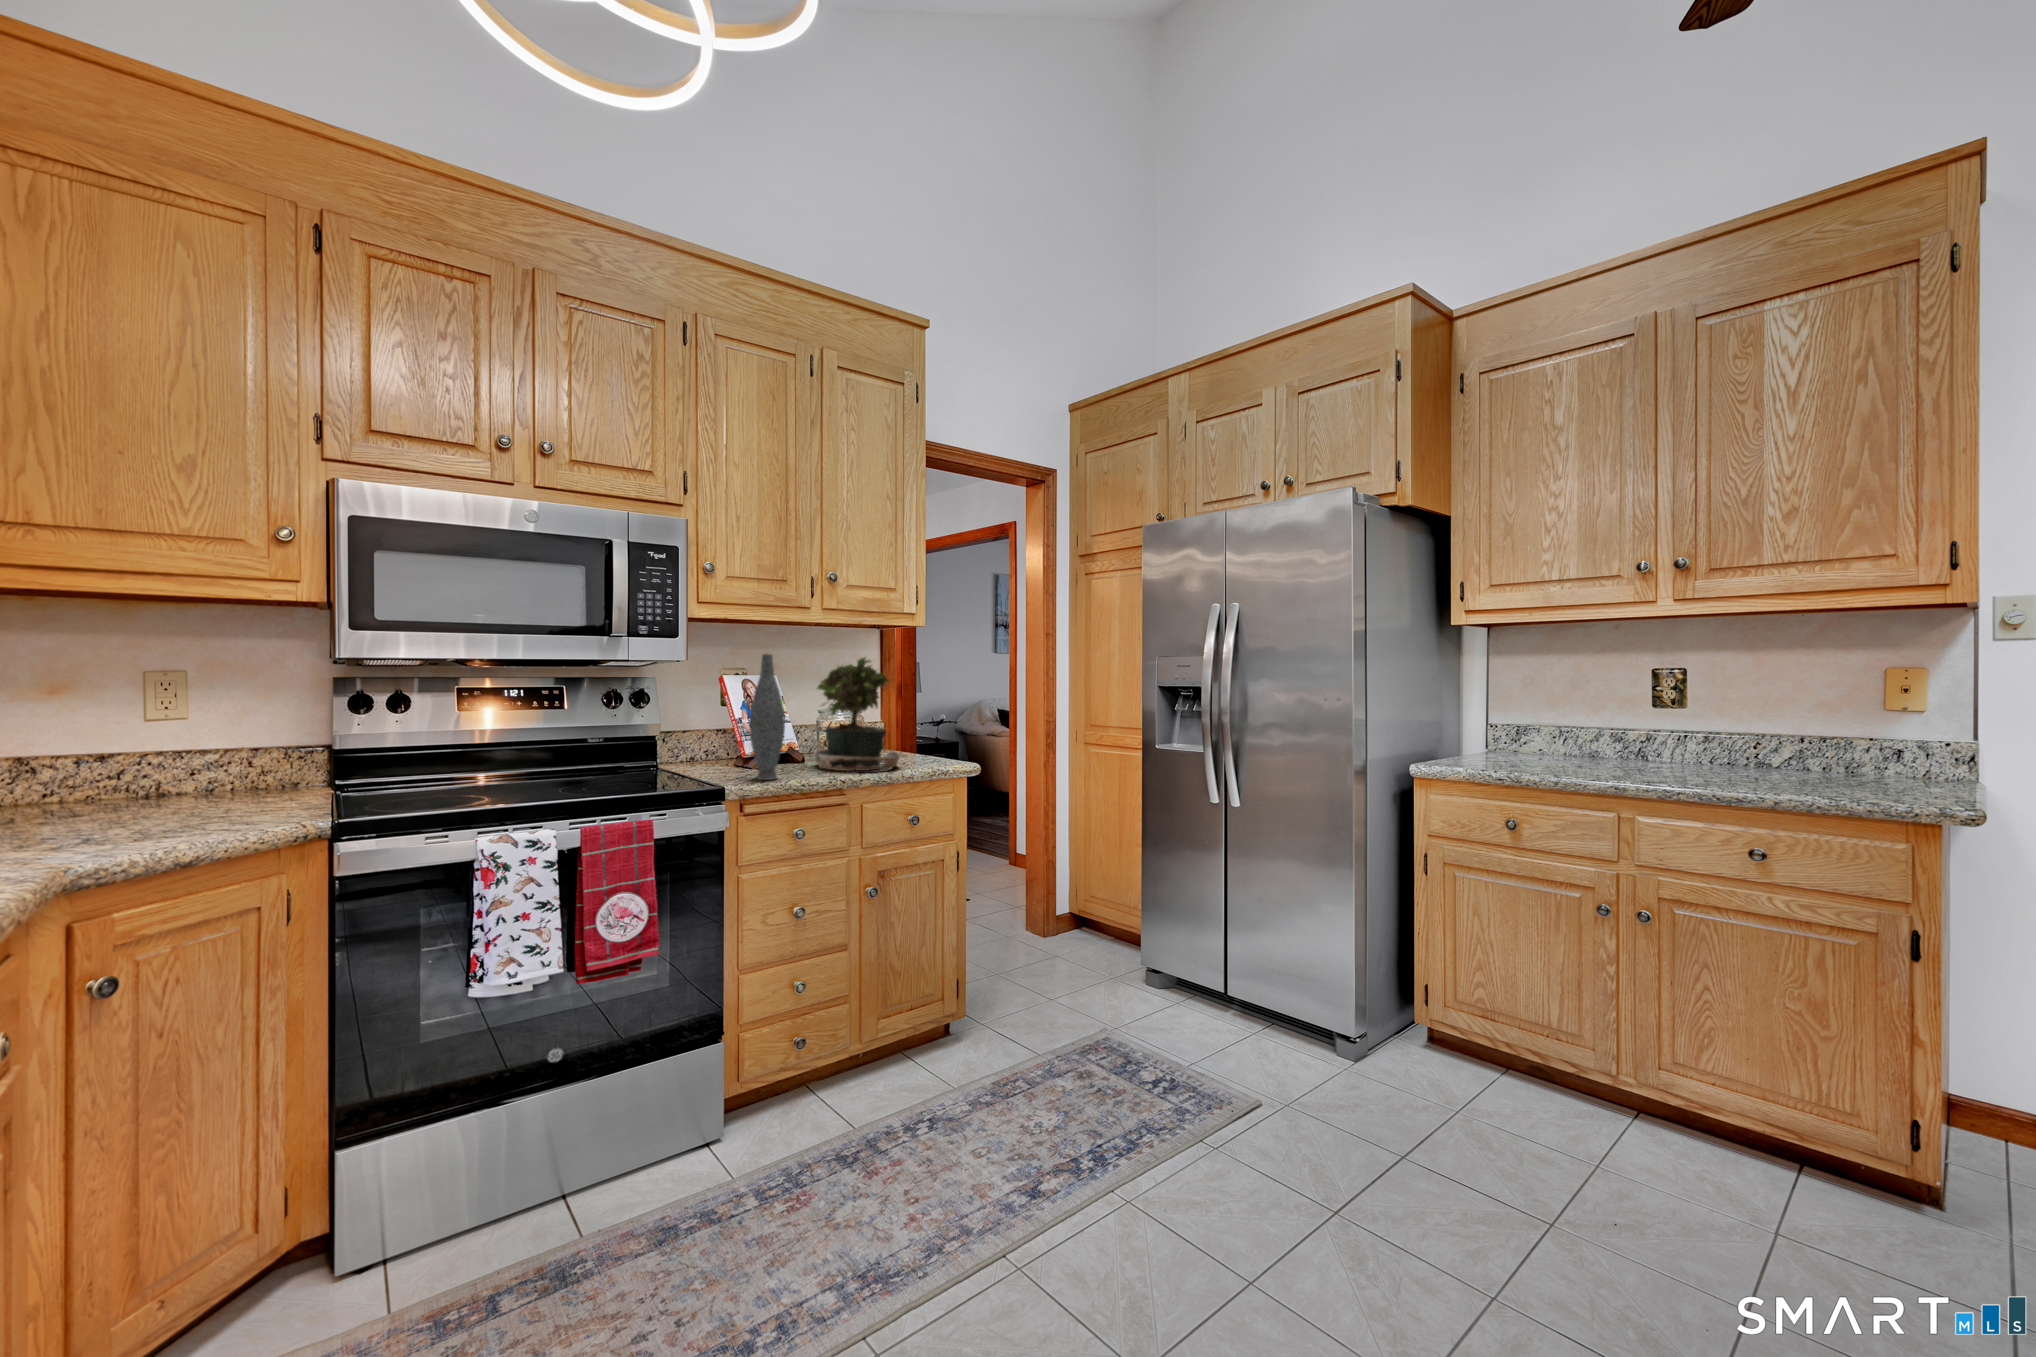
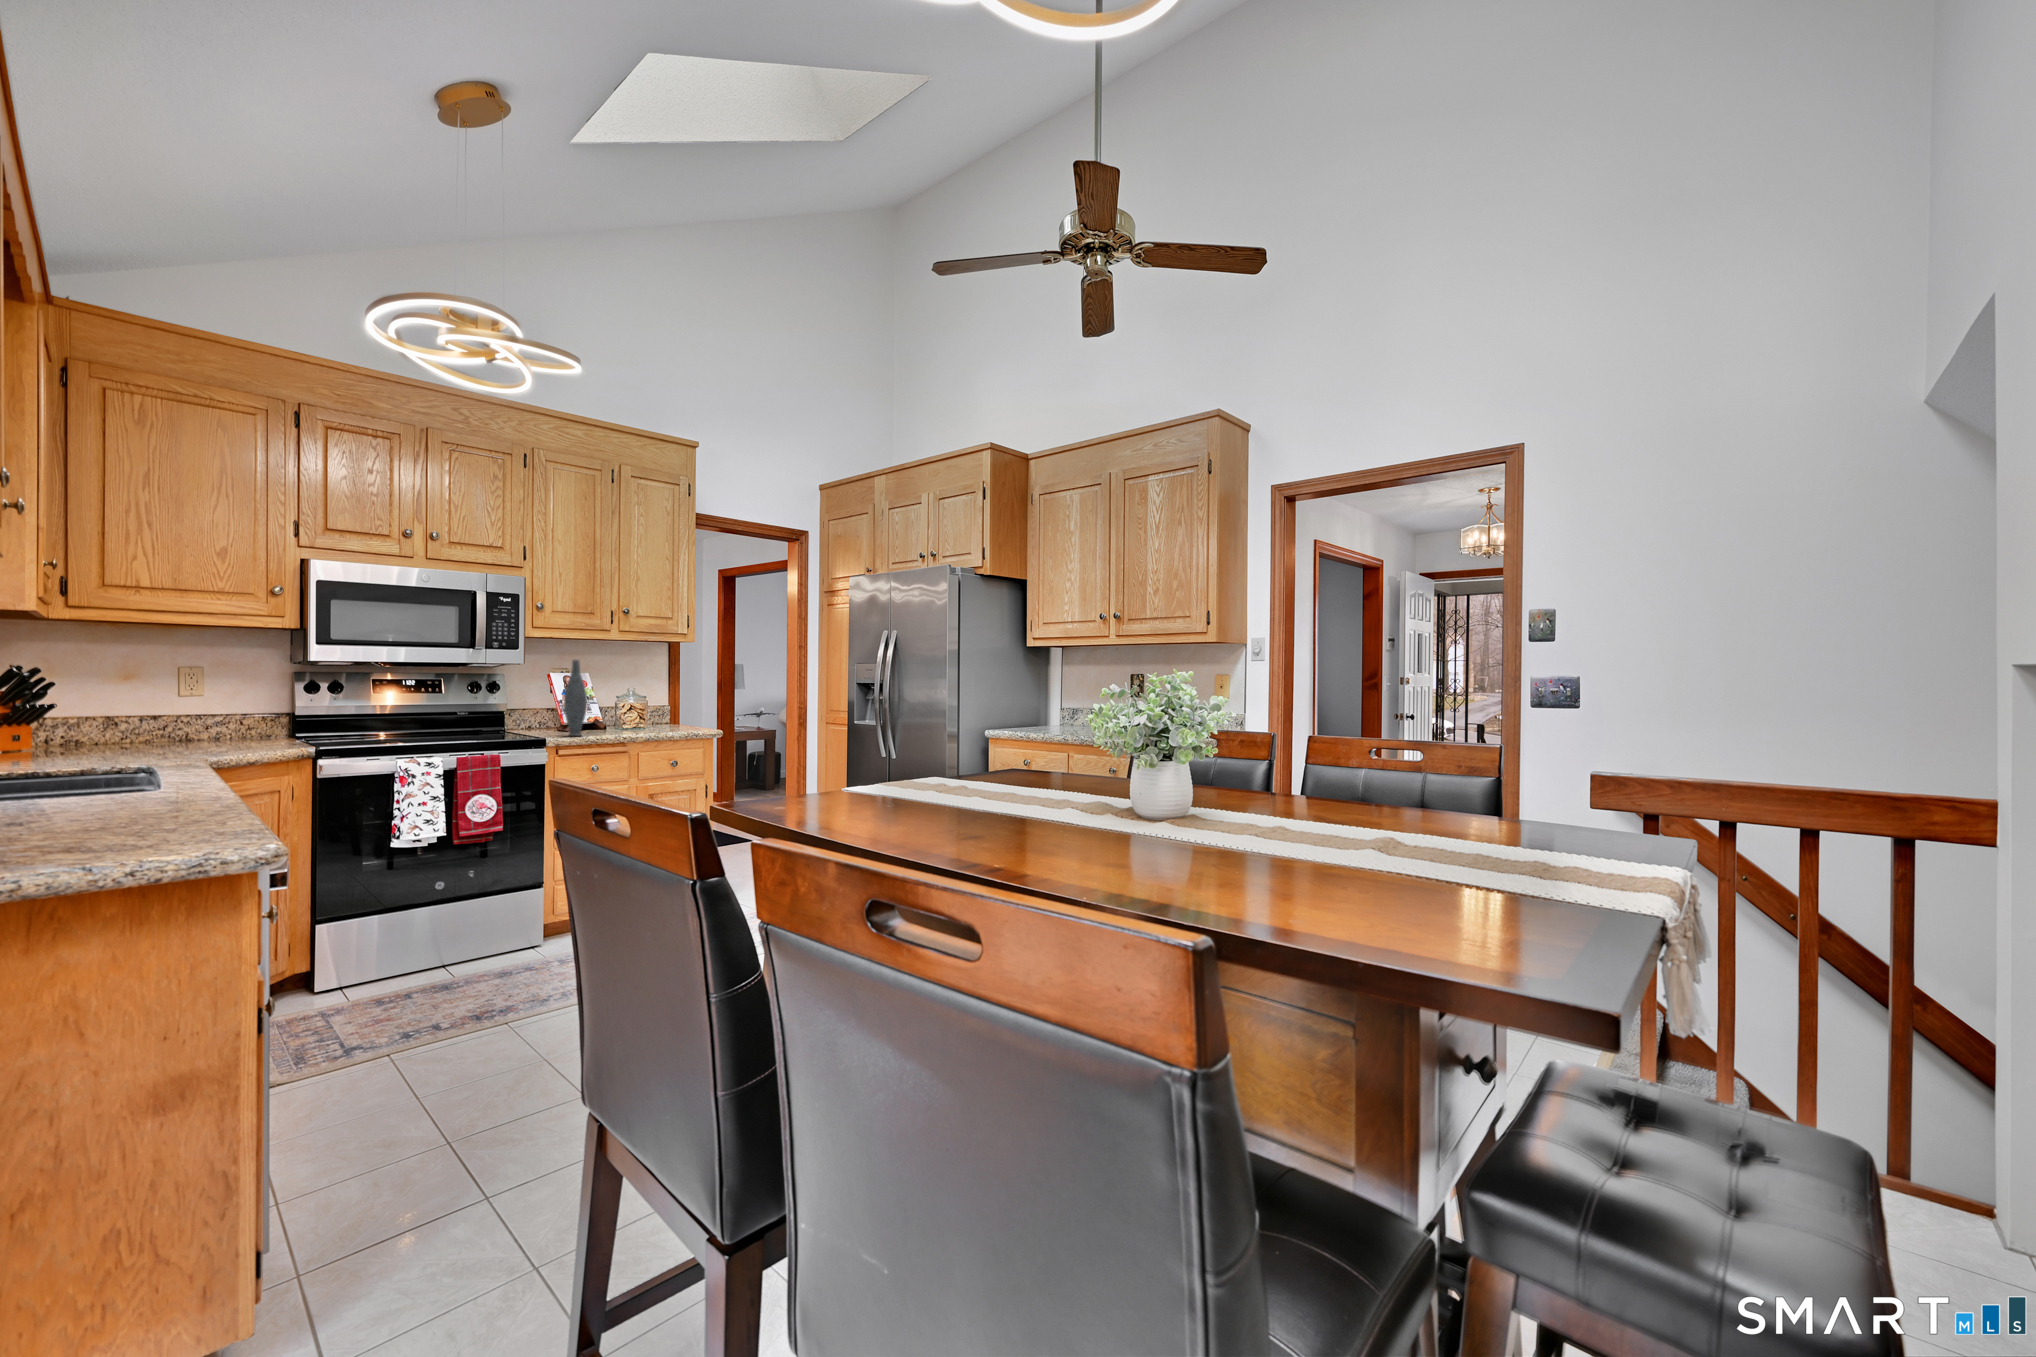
potted plant: present [813,657,901,771] -> none [588,661,669,733]

